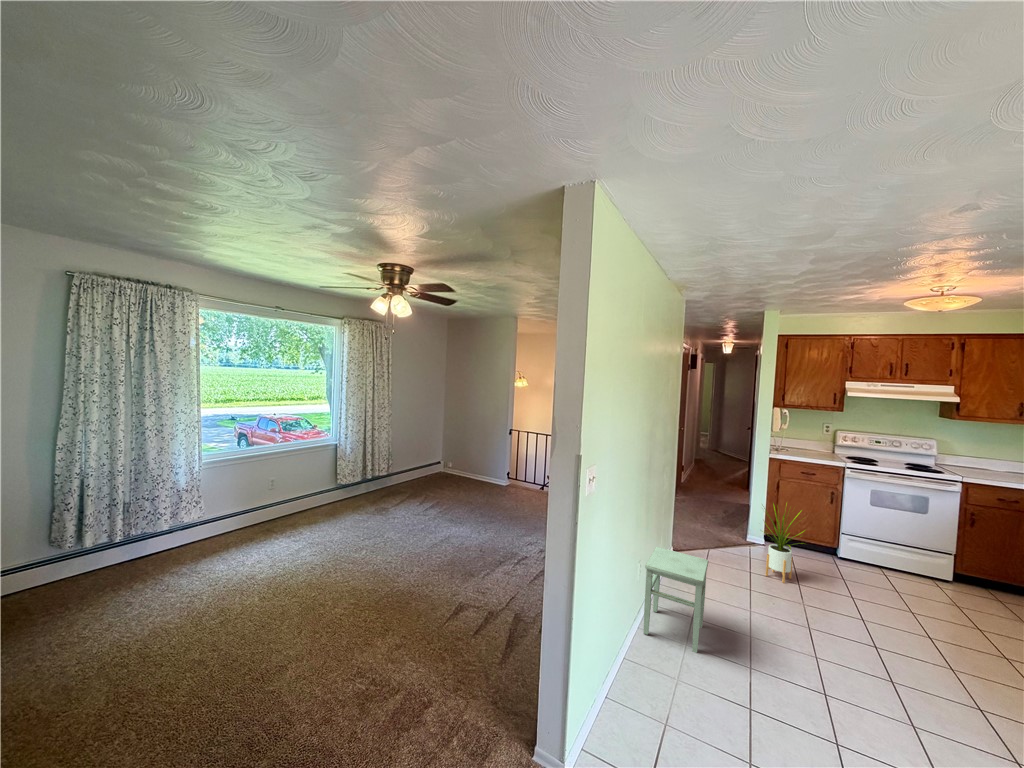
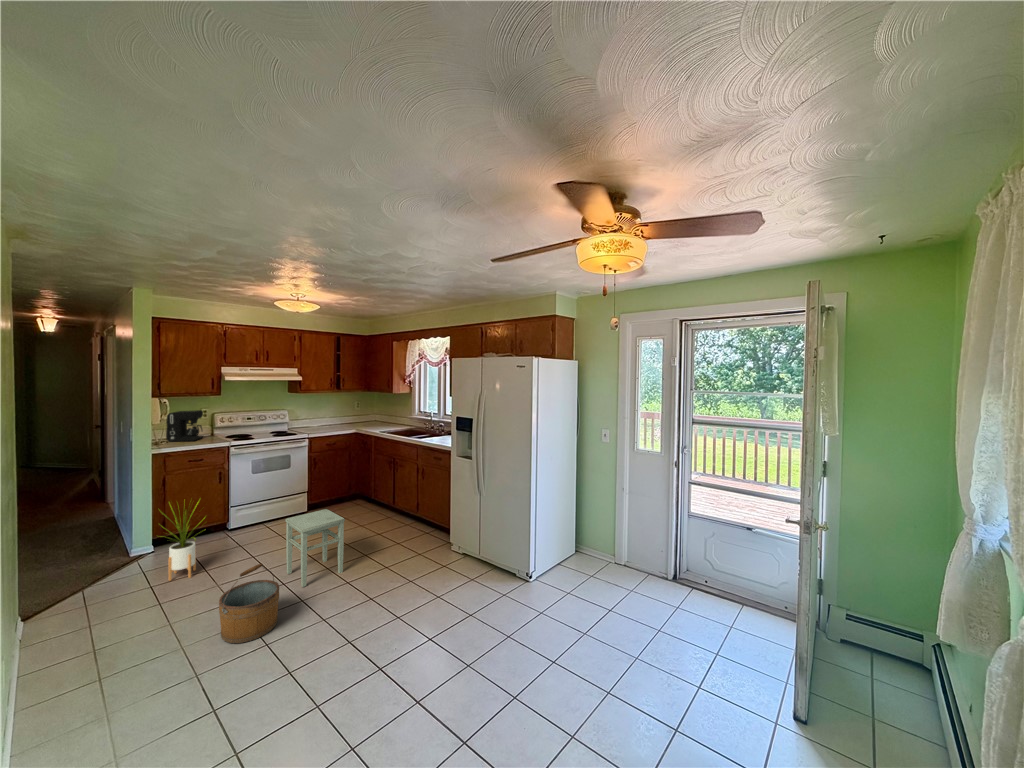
coffee maker: none [786,423,823,454] -> present [166,410,203,441]
stool: present [644,547,709,653] -> present [285,509,345,587]
bucket: none [789,602,863,690] -> present [219,563,279,643]

